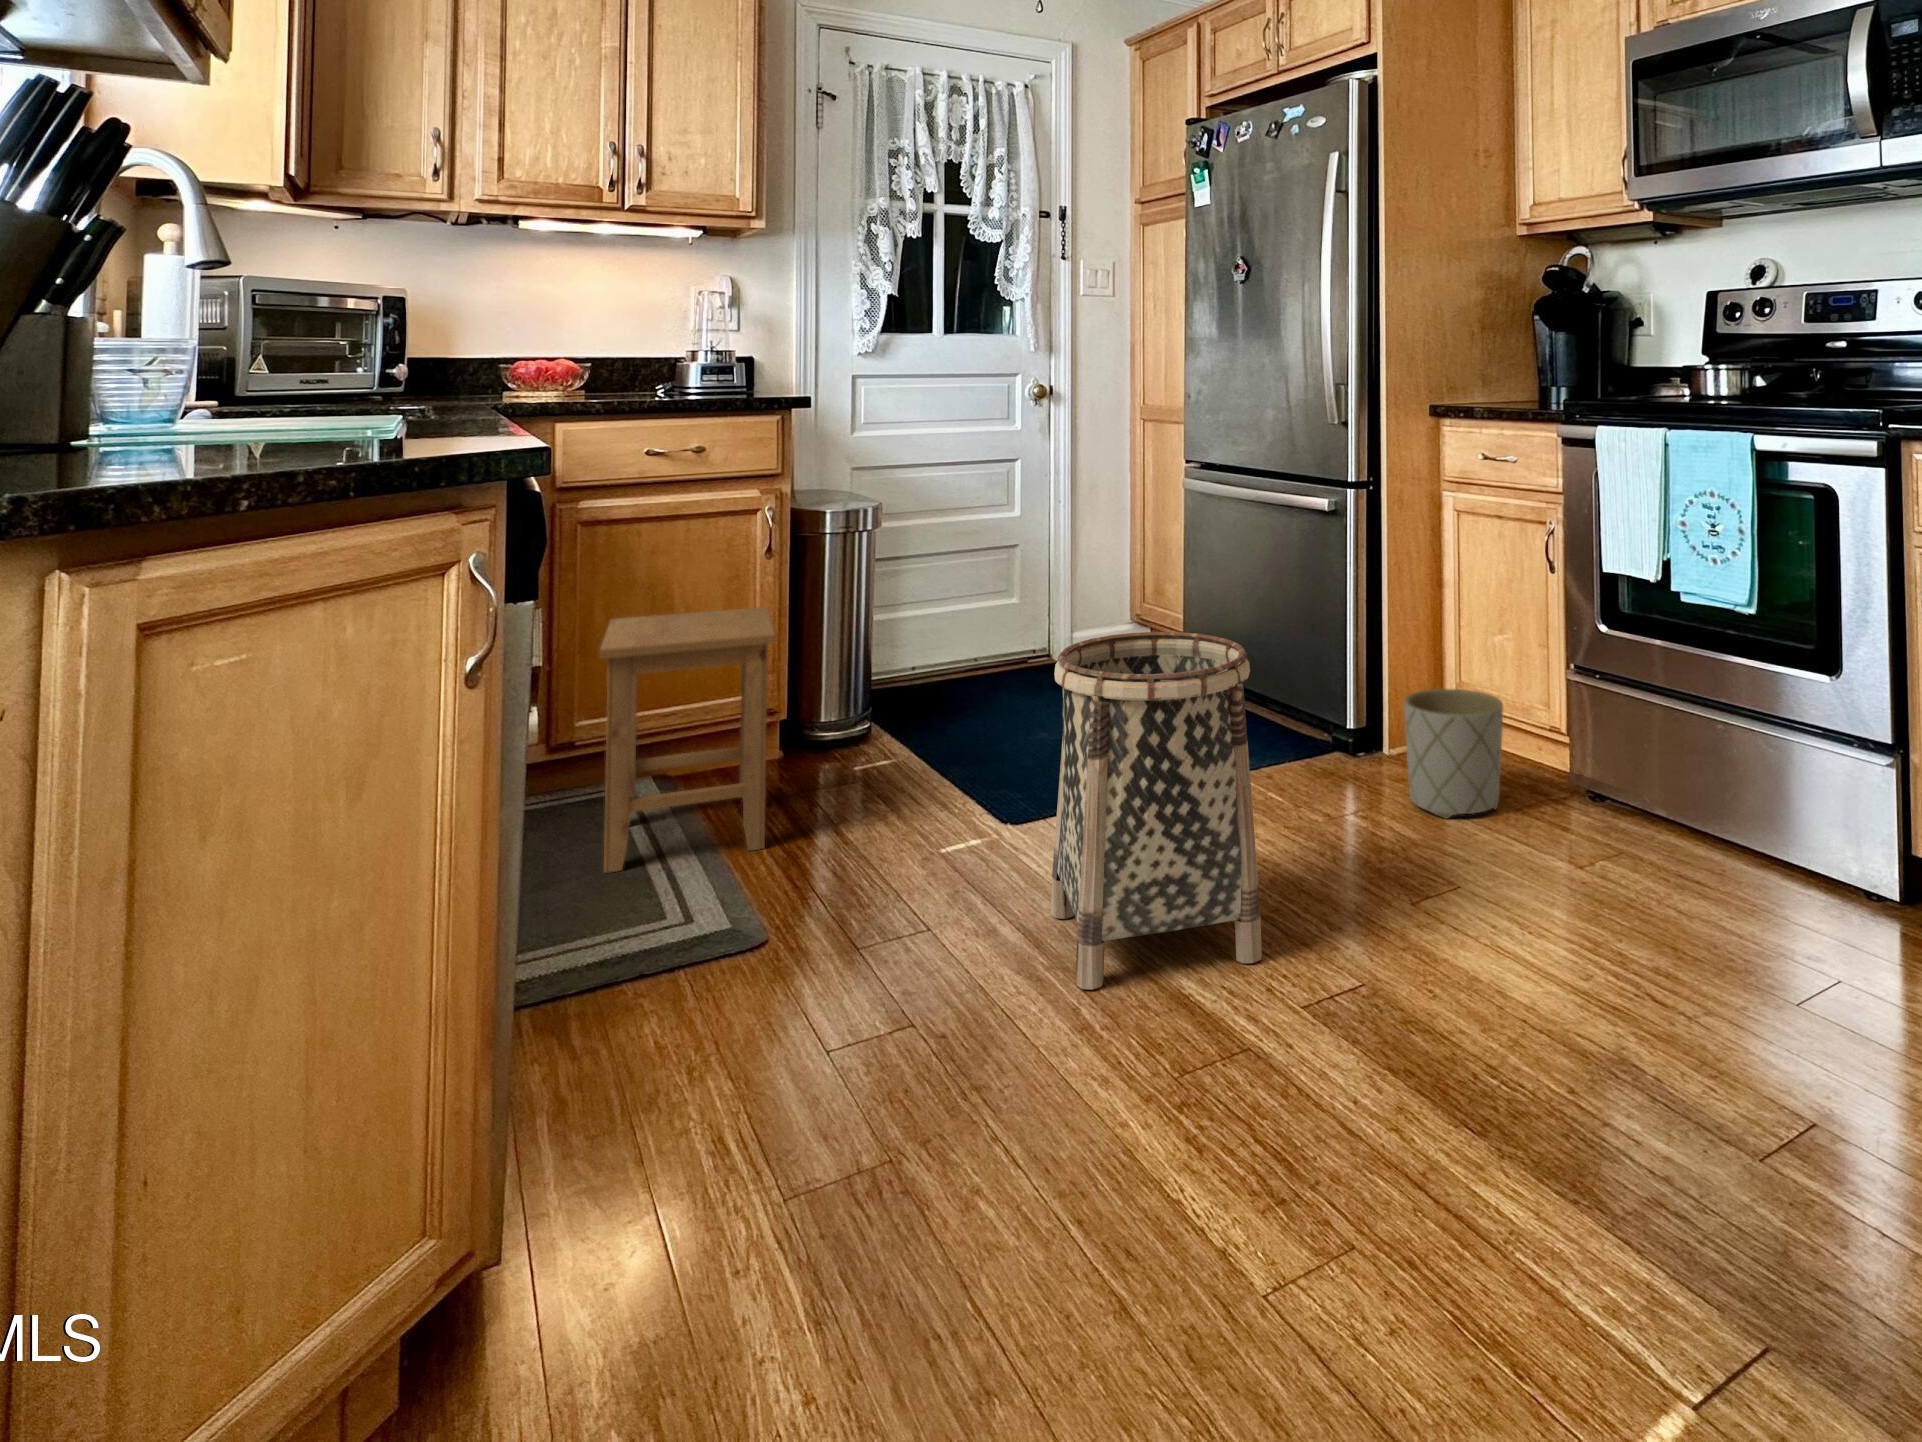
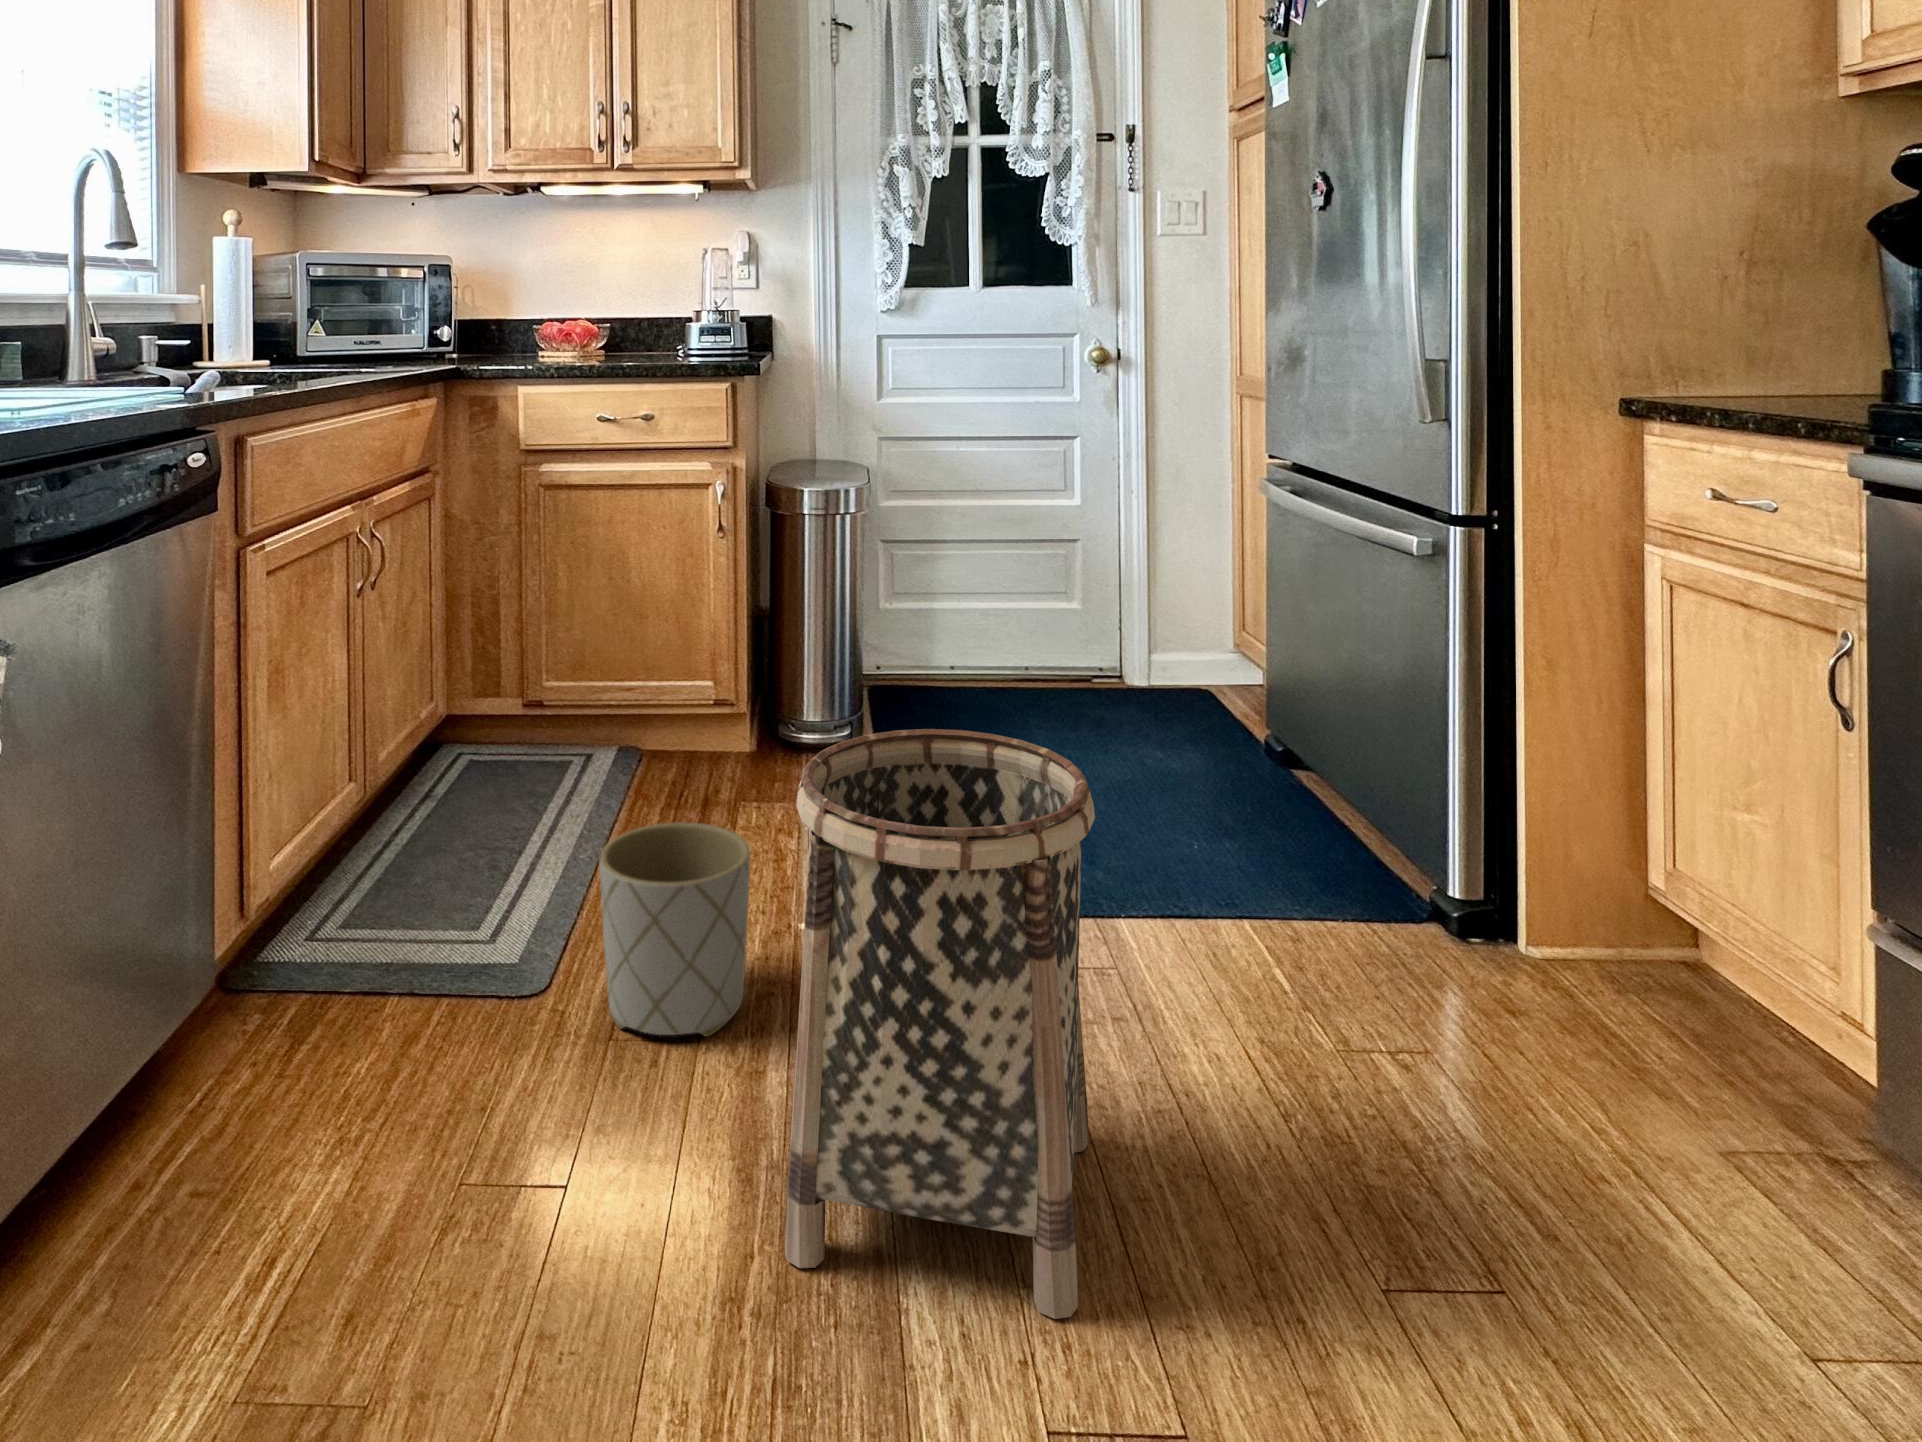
stool: present [599,607,775,873] -> none [462,602,678,891]
planter: present [1404,689,1503,818] -> present [599,822,750,1037]

